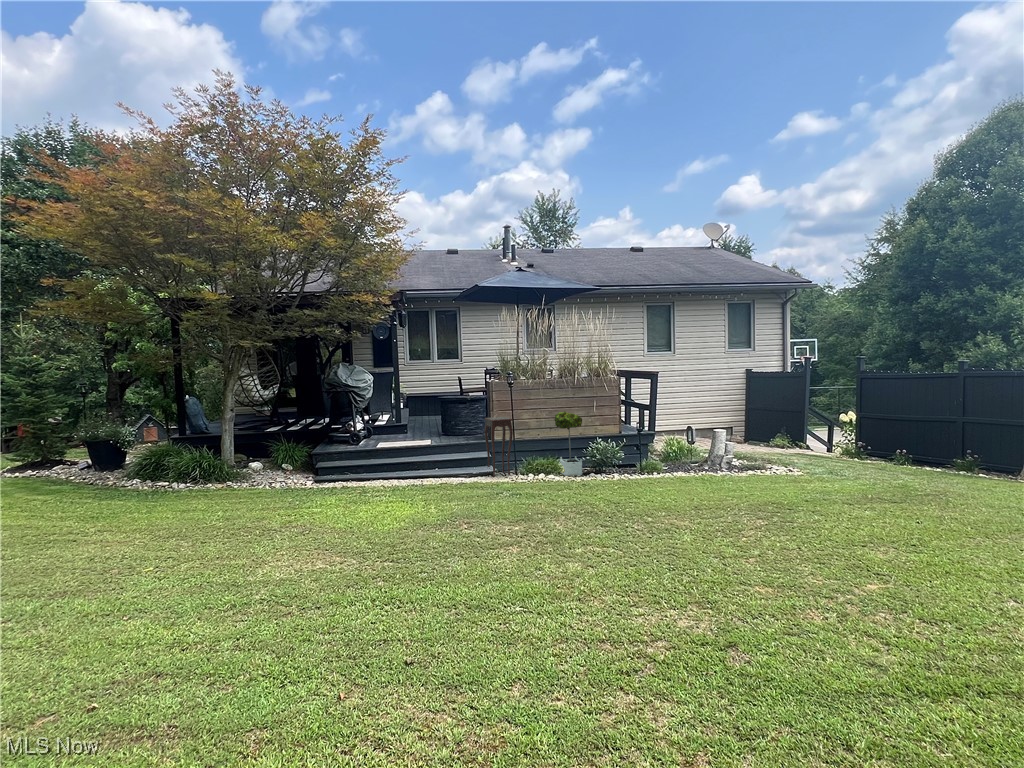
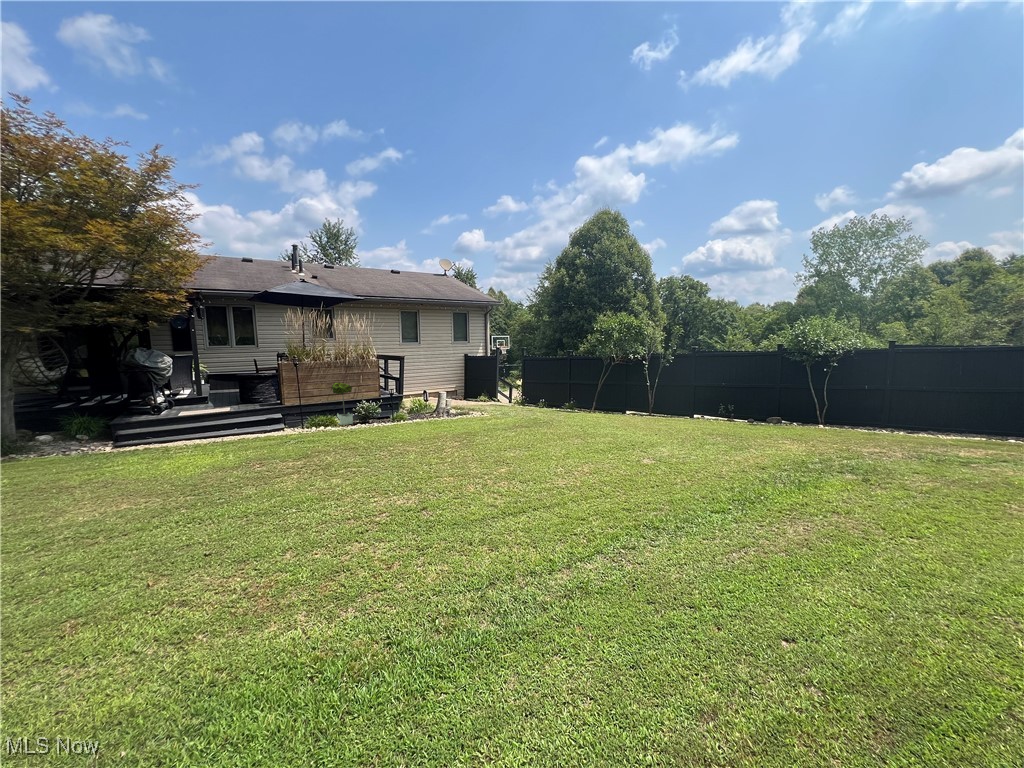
side table: present [484,417,513,477] -> none [277,388,300,430]

